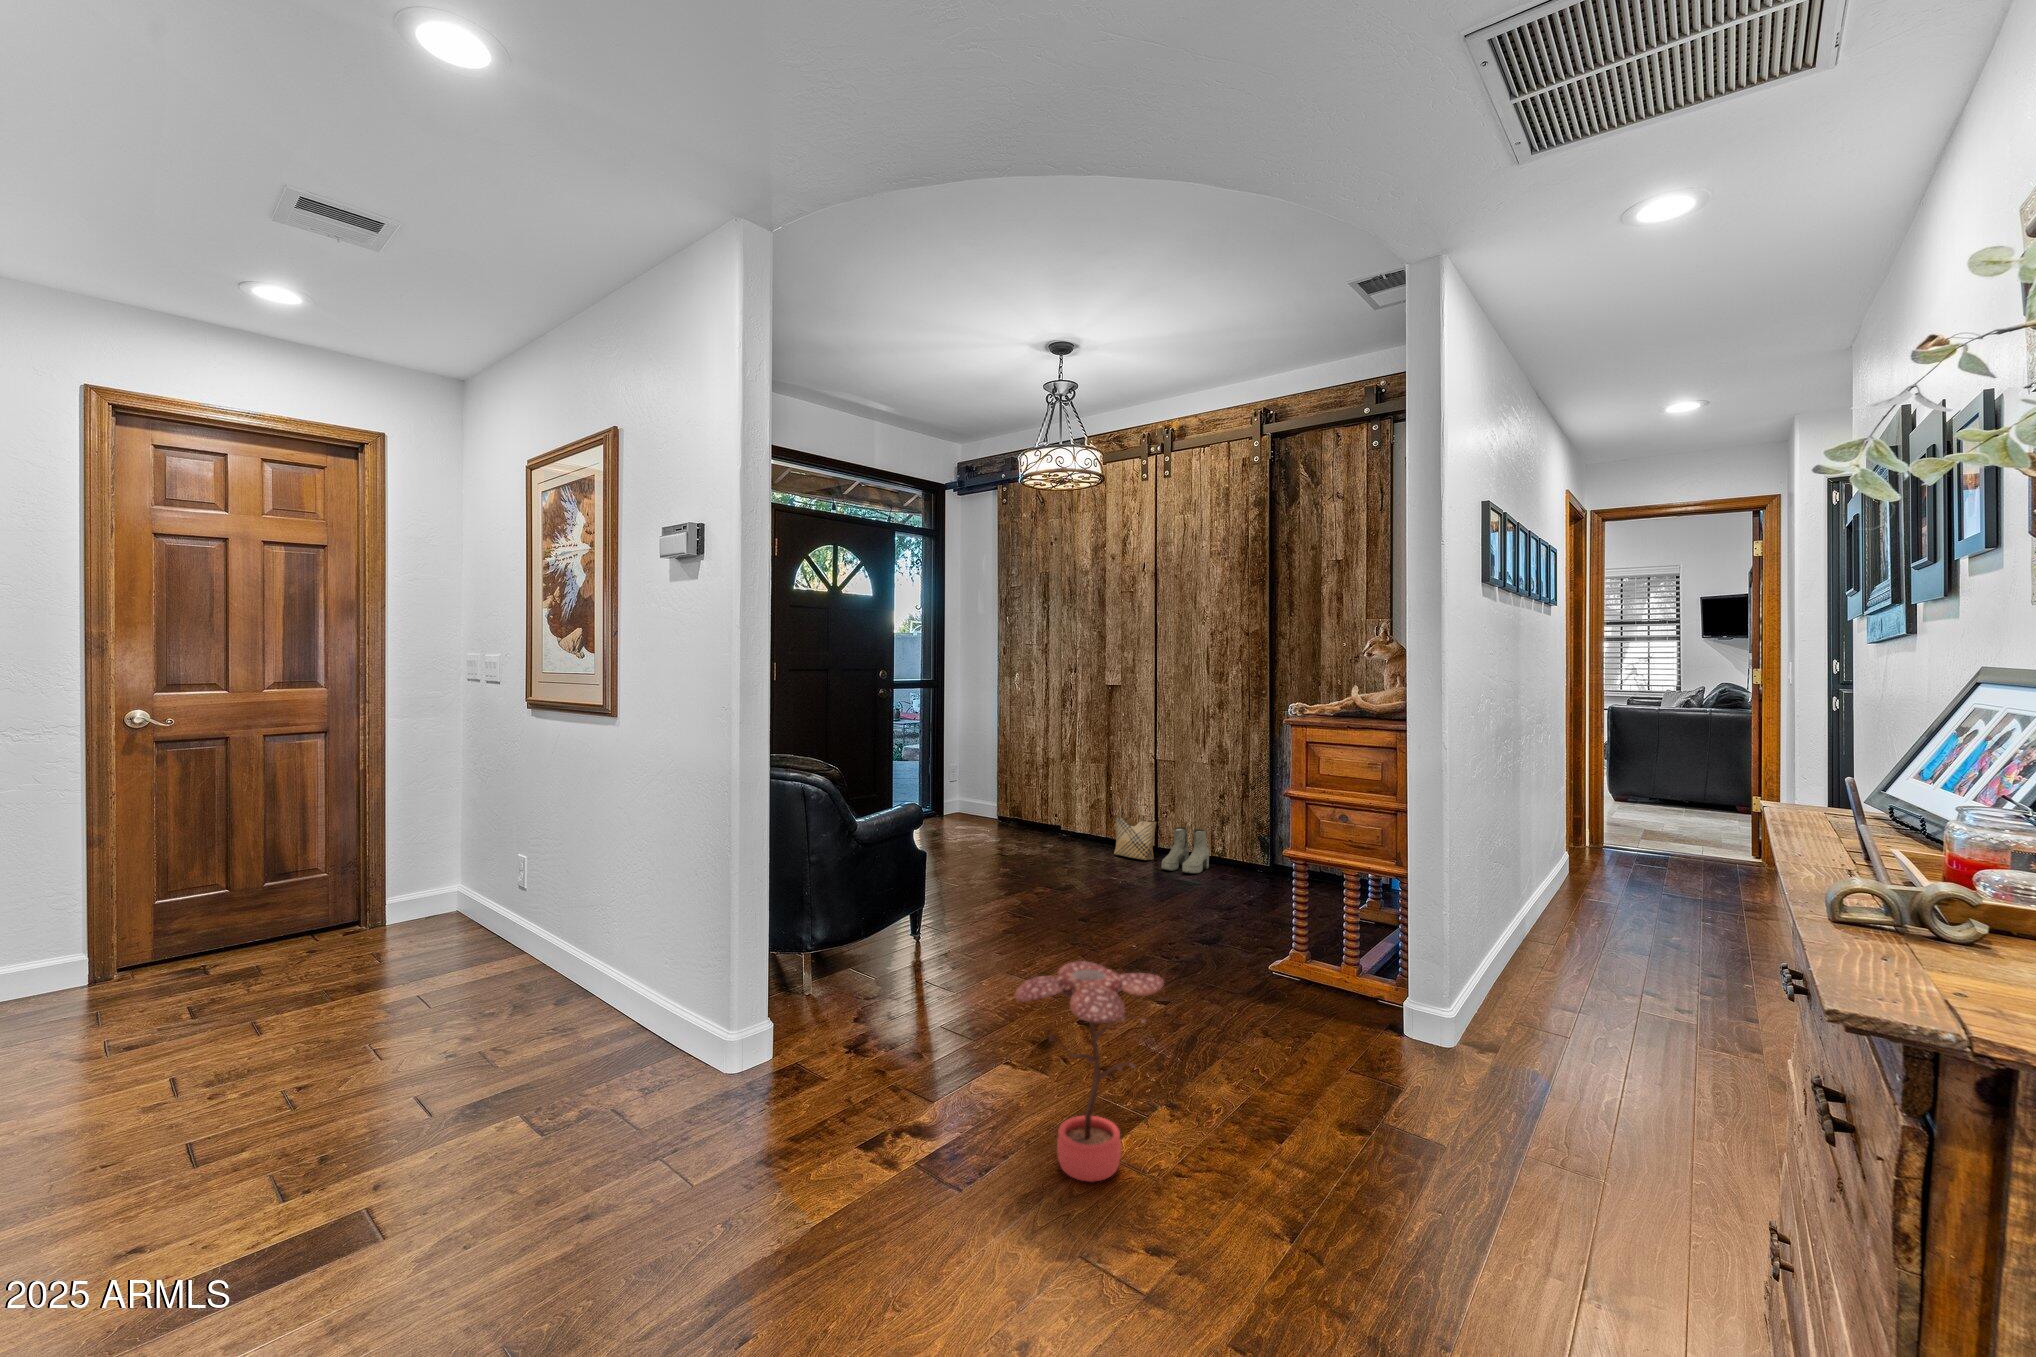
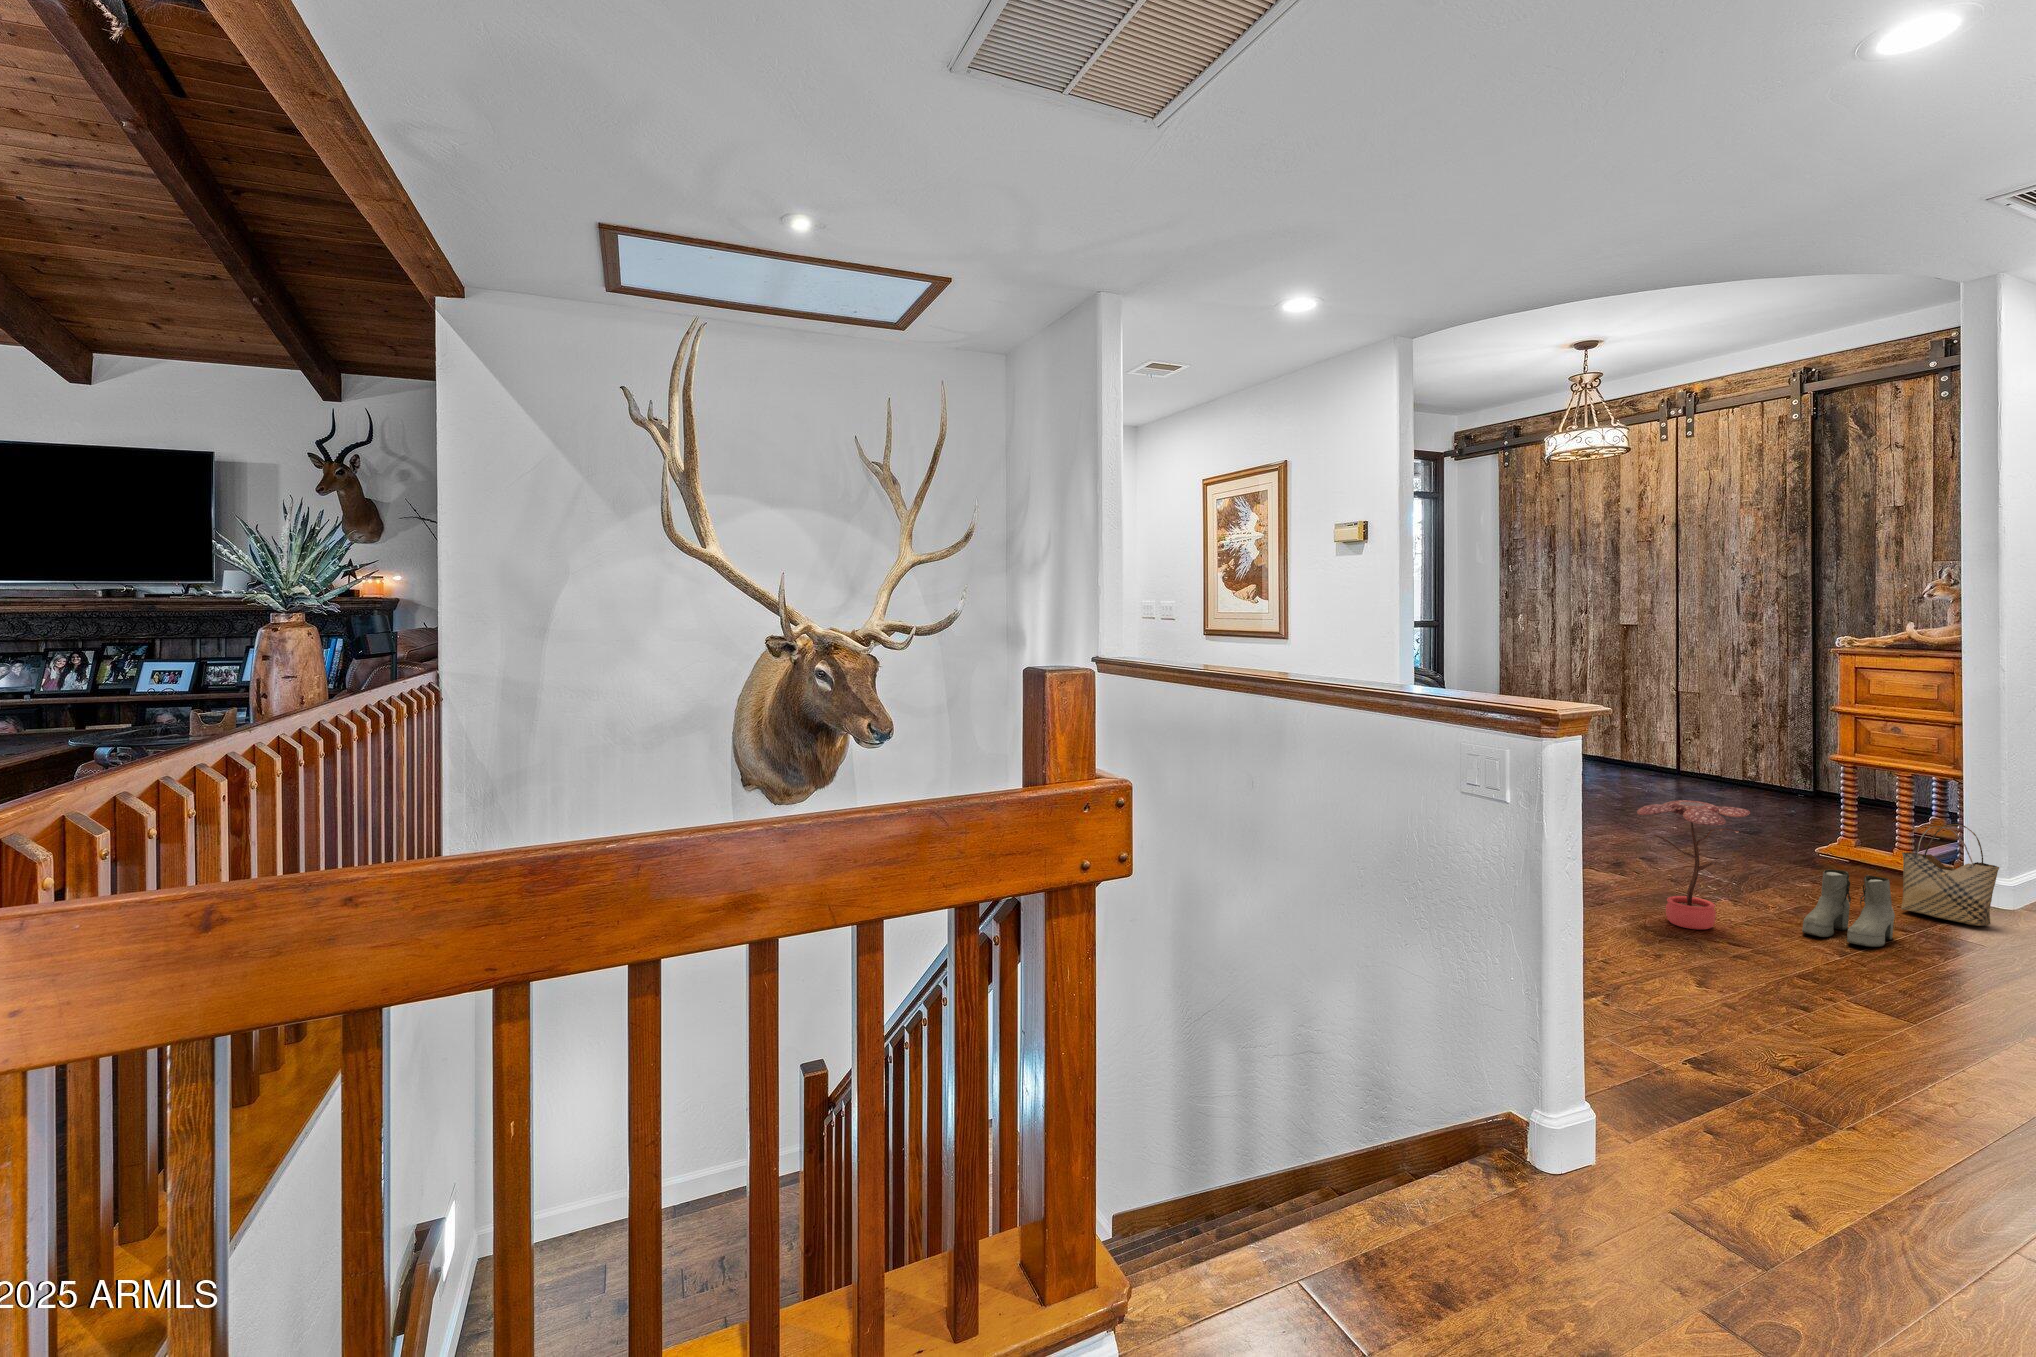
woven basket: present [1114,797,1157,860] -> present [1901,824,1999,926]
boots: present [1161,827,1209,873] -> present [1802,869,1895,947]

